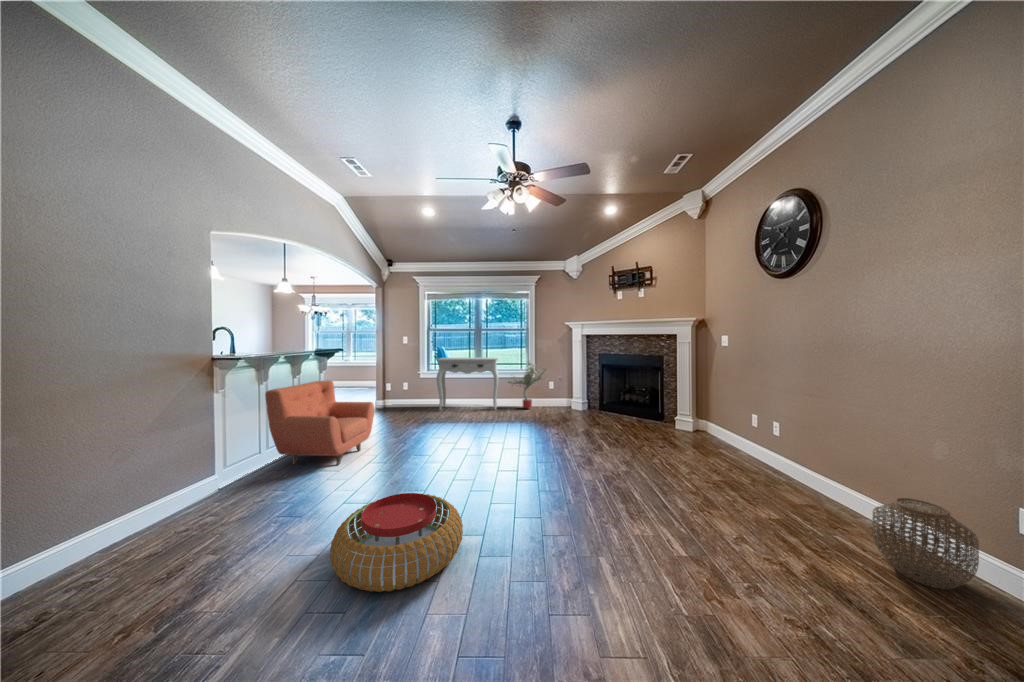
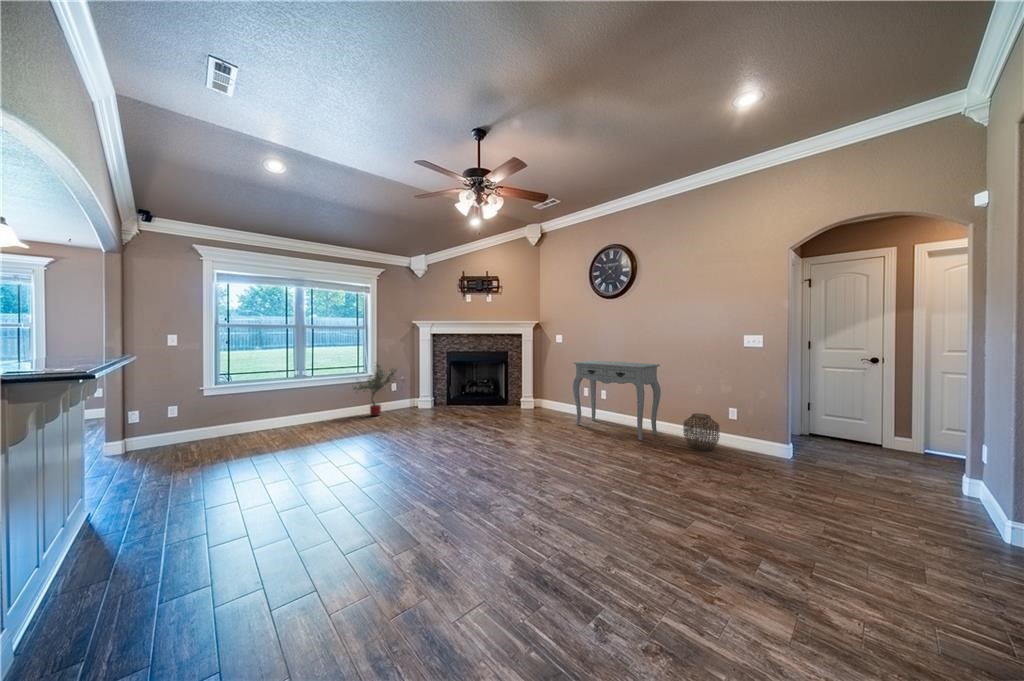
console table: present [437,357,499,411] -> present [573,360,661,440]
armchair: present [265,380,374,465] -> none [72,410,254,564]
pouf: present [330,493,463,592] -> none [443,492,569,590]

